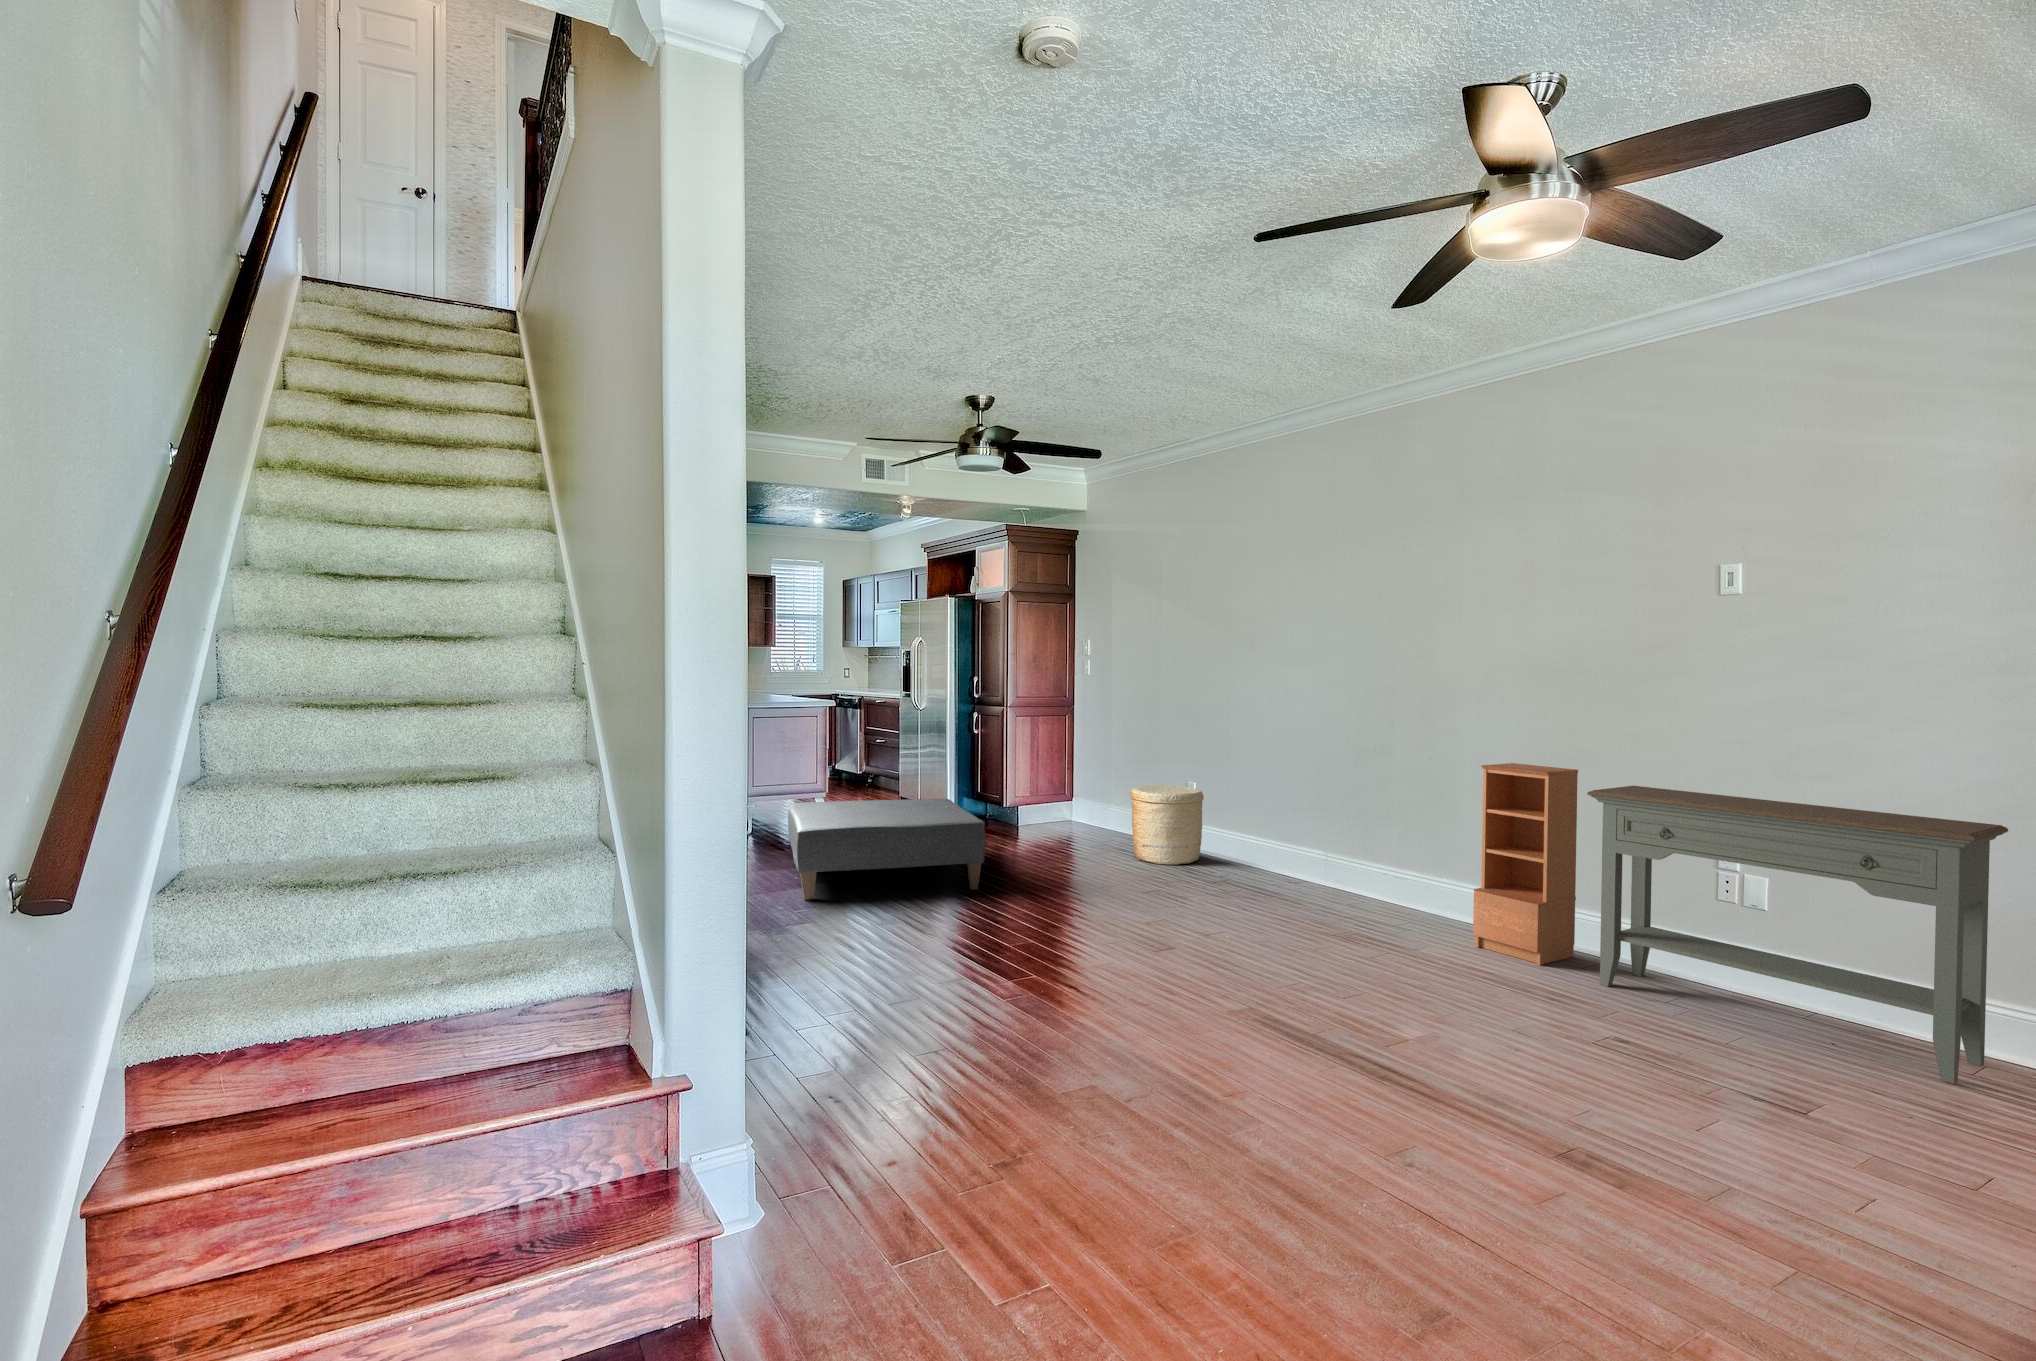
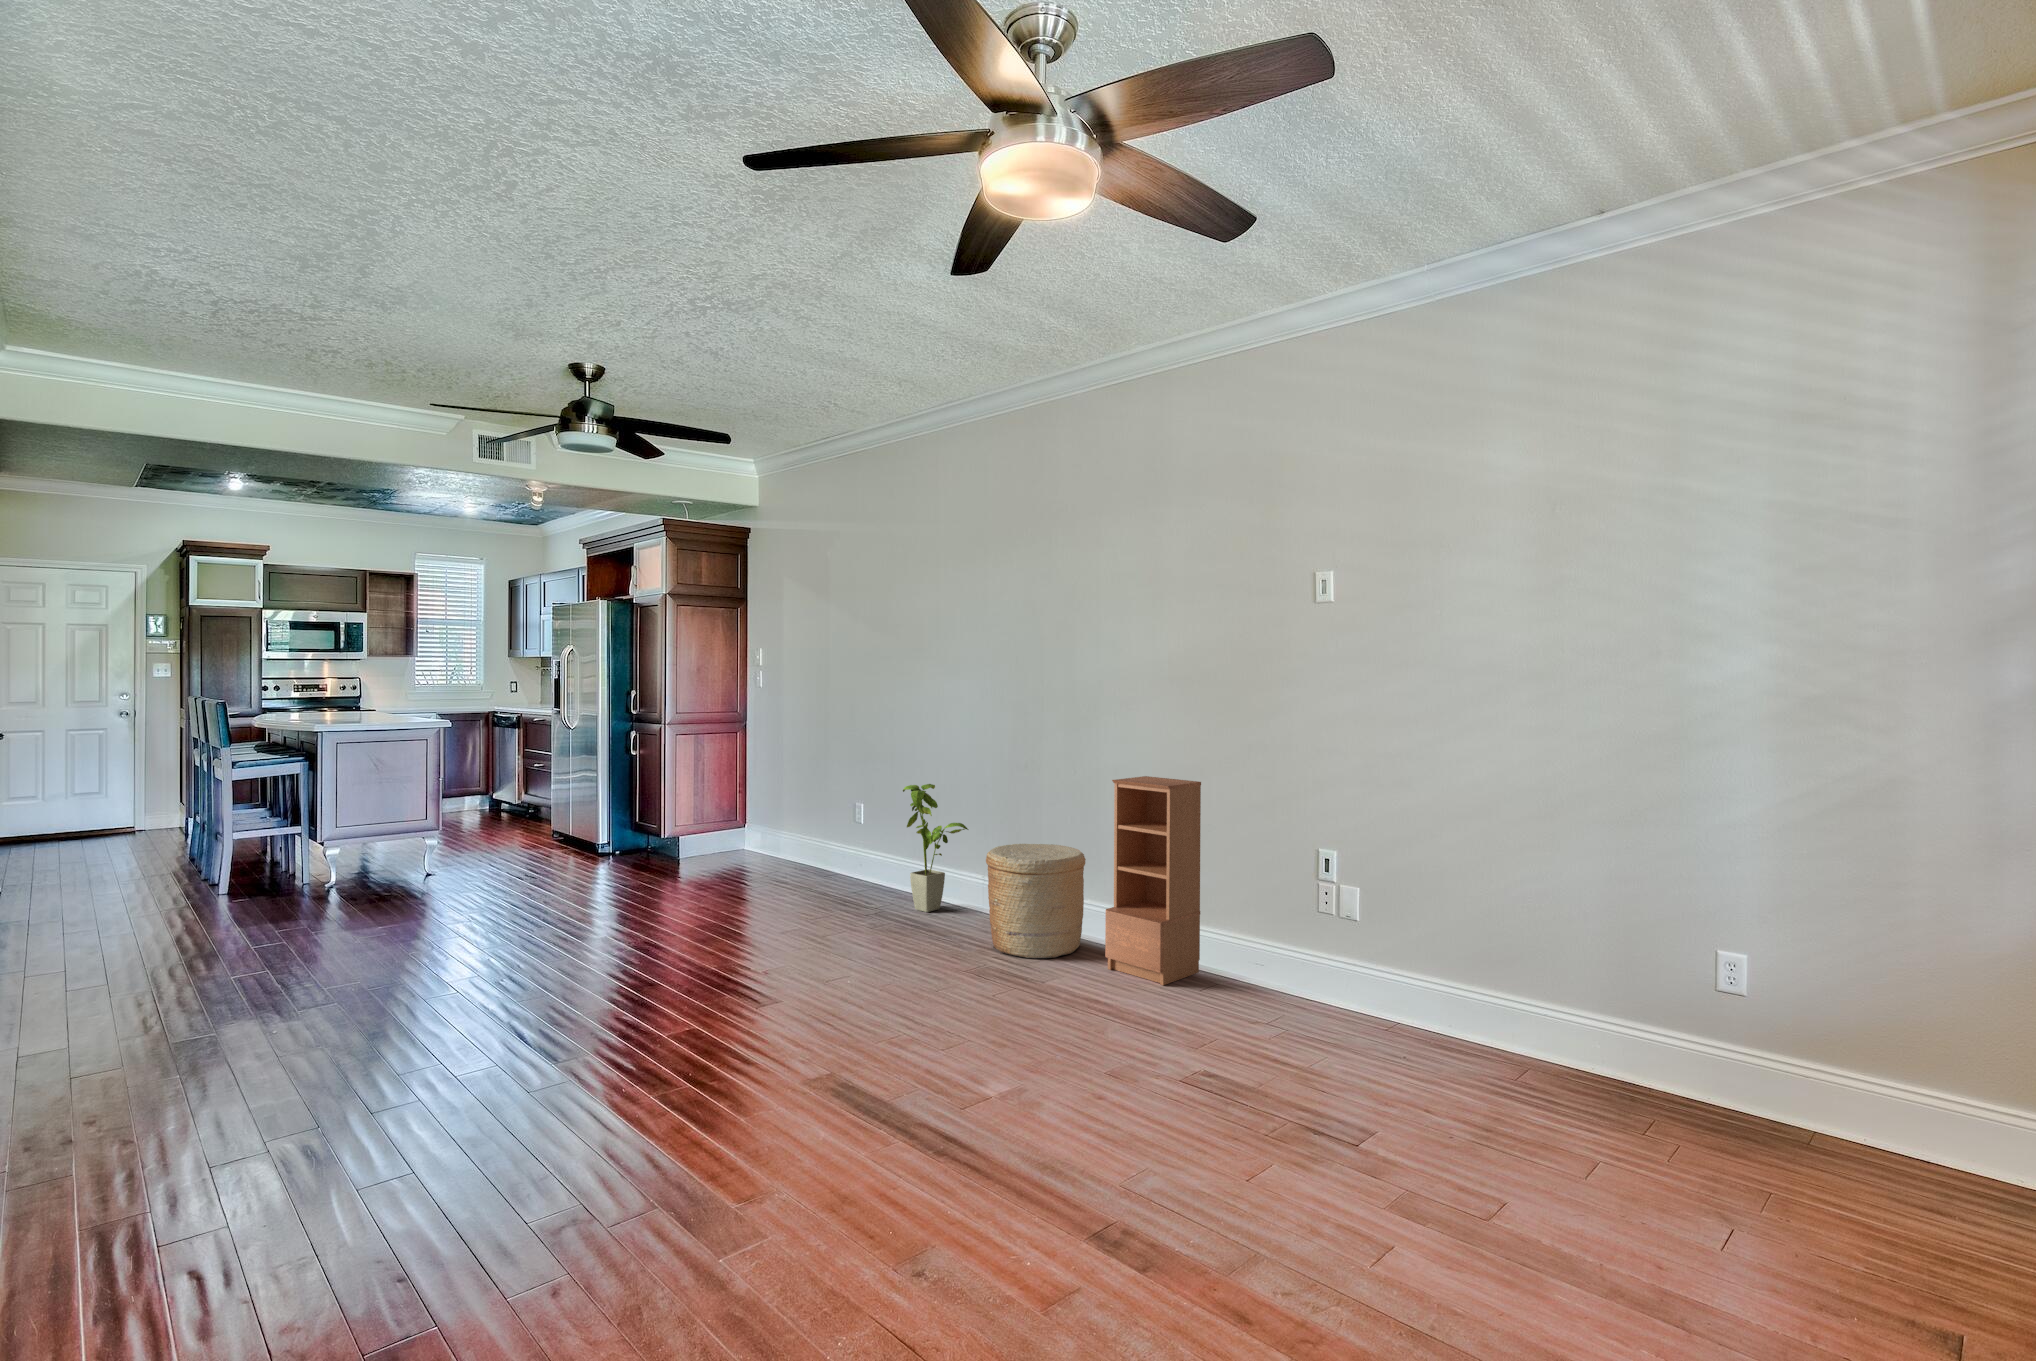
house plant: none [1248,766,1313,886] -> present [903,784,968,912]
woven basket: present [1130,785,1204,865] -> present [986,844,1086,958]
console table: present [1587,786,2008,1084] -> none [1199,797,1540,1084]
ottoman: present [788,798,986,900] -> none [330,832,593,970]

